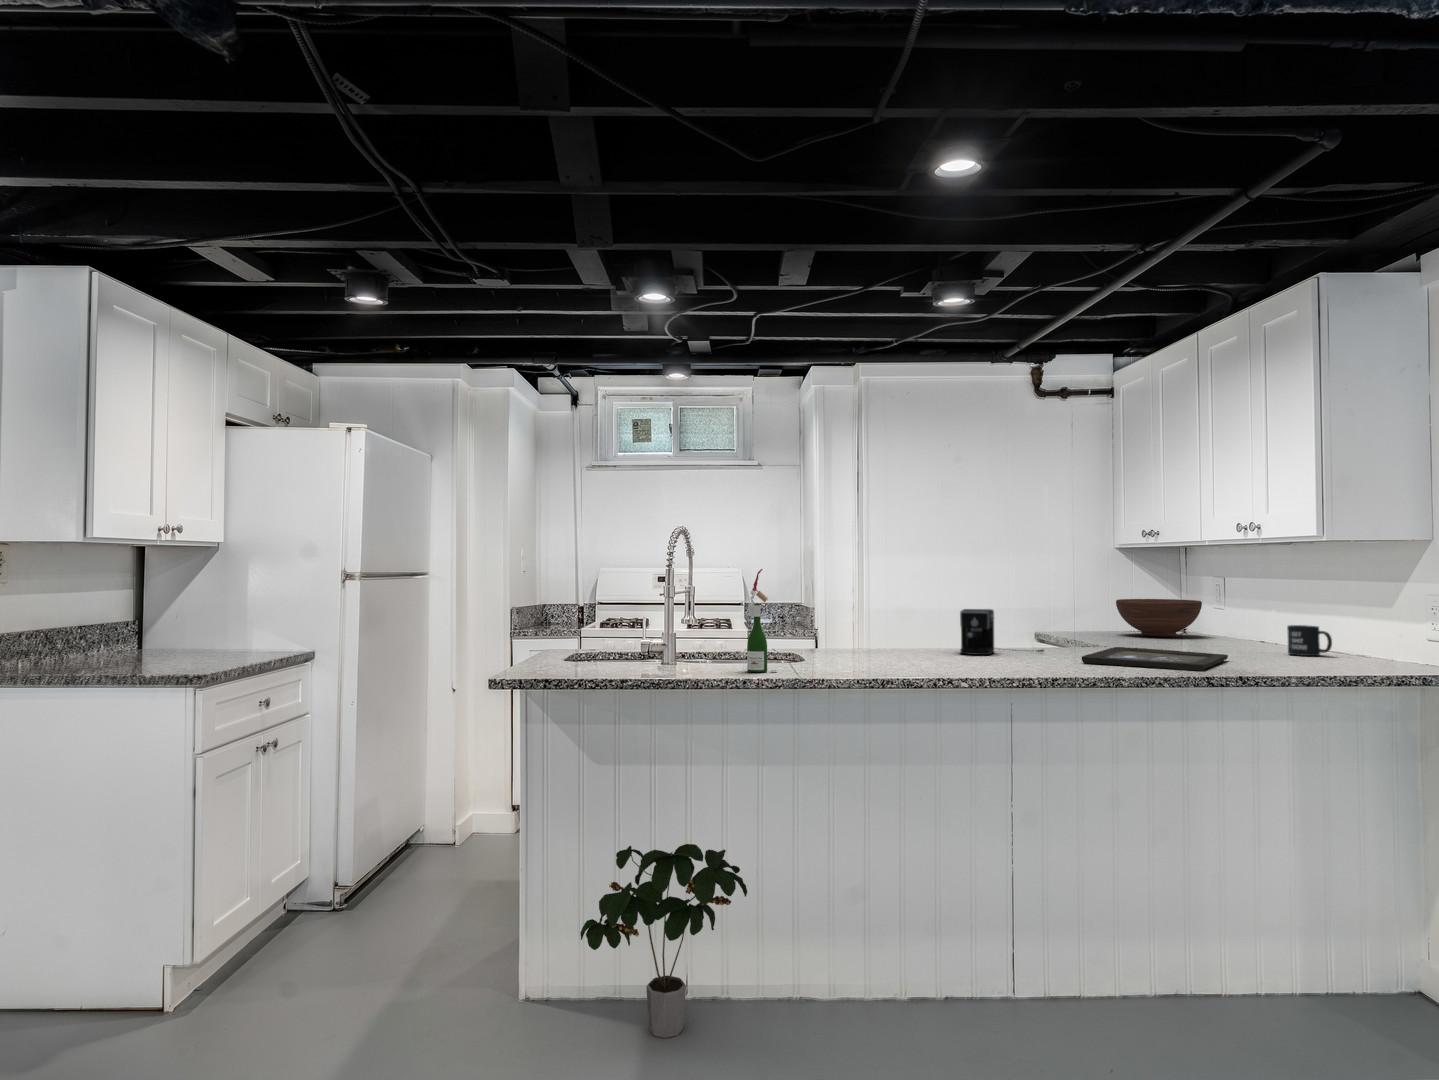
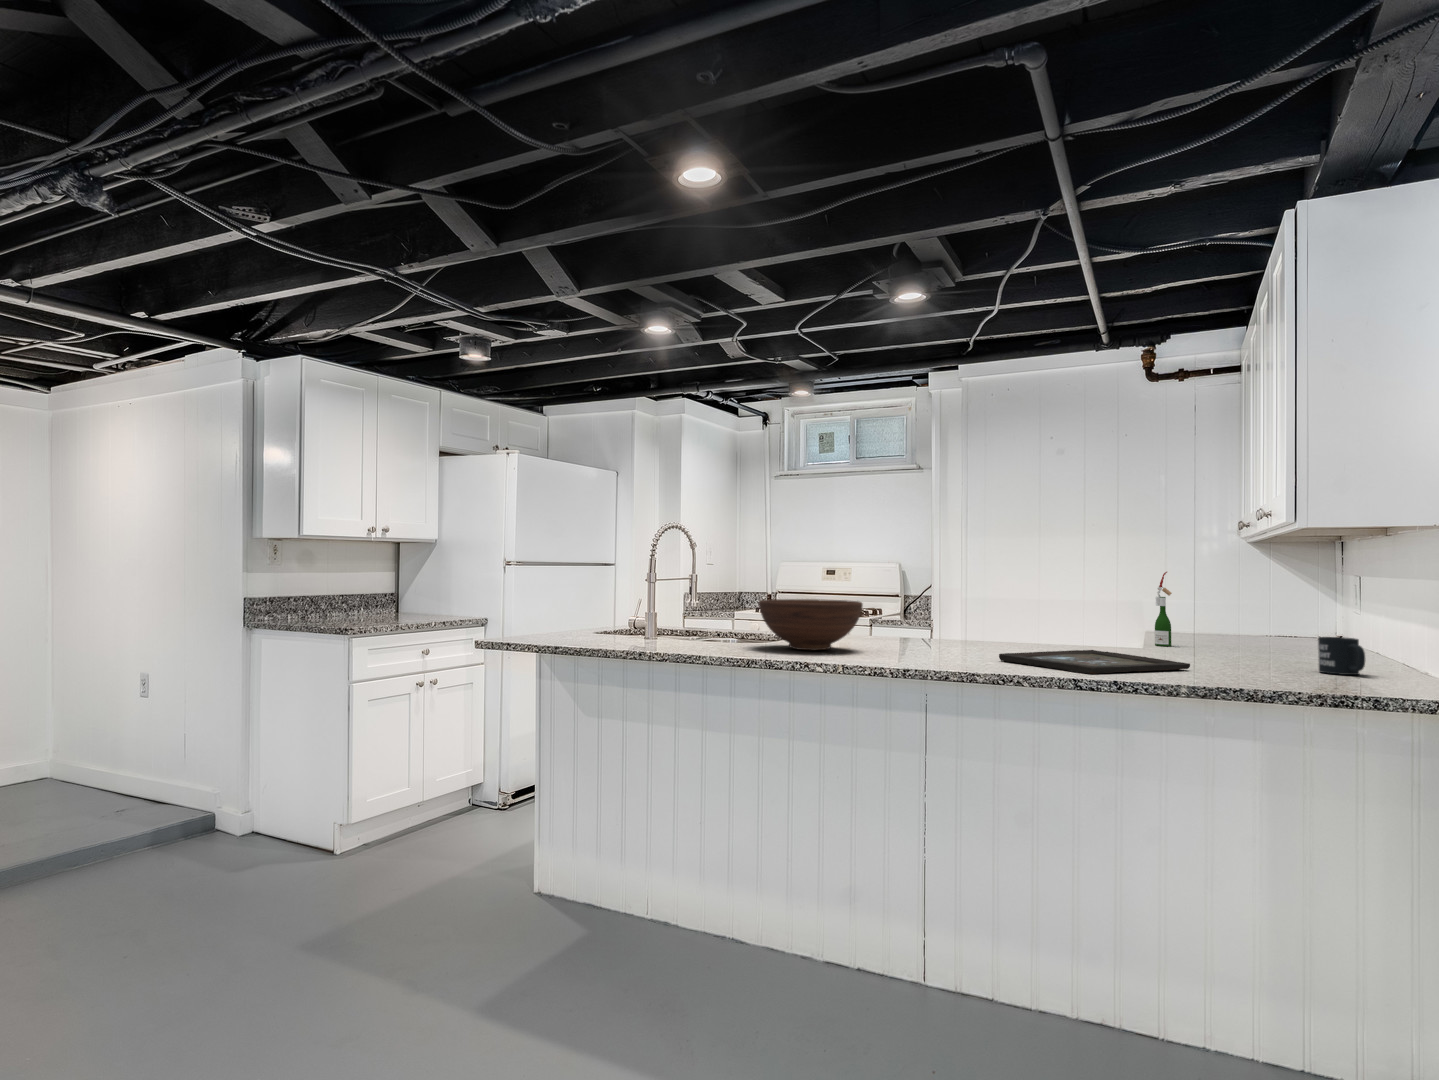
wine bottle: present [747,569,777,672] -> present [1155,572,1179,647]
fruit bowl: present [1116,599,1202,637] -> present [759,599,863,650]
coffee maker: present [960,609,1044,655] -> none [923,604,1018,651]
potted plant: present [580,844,747,1038] -> none [529,780,648,938]

